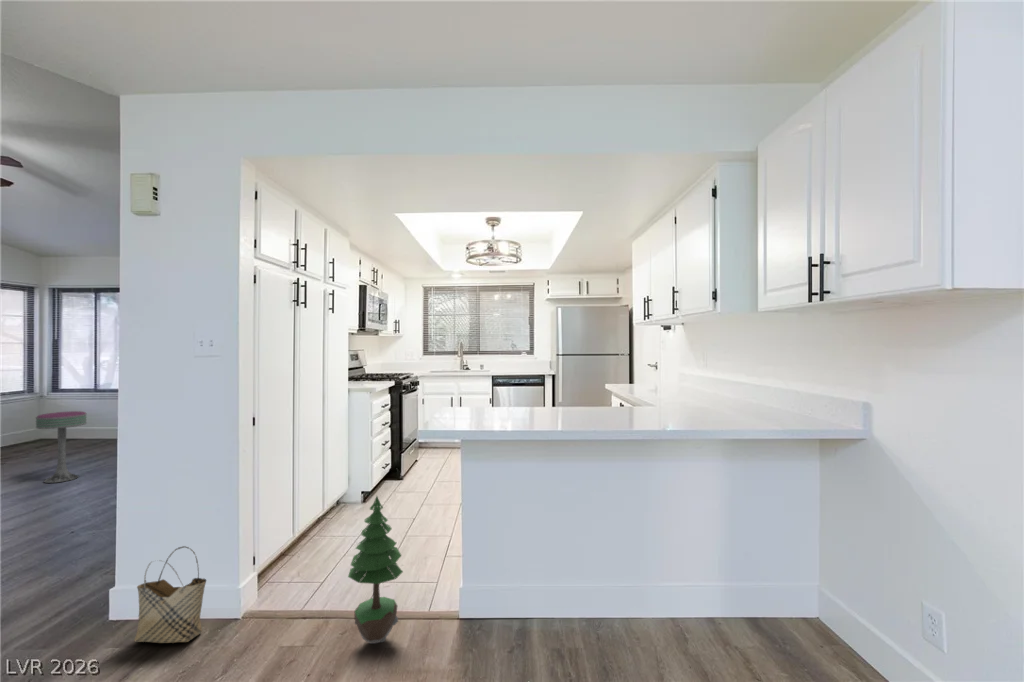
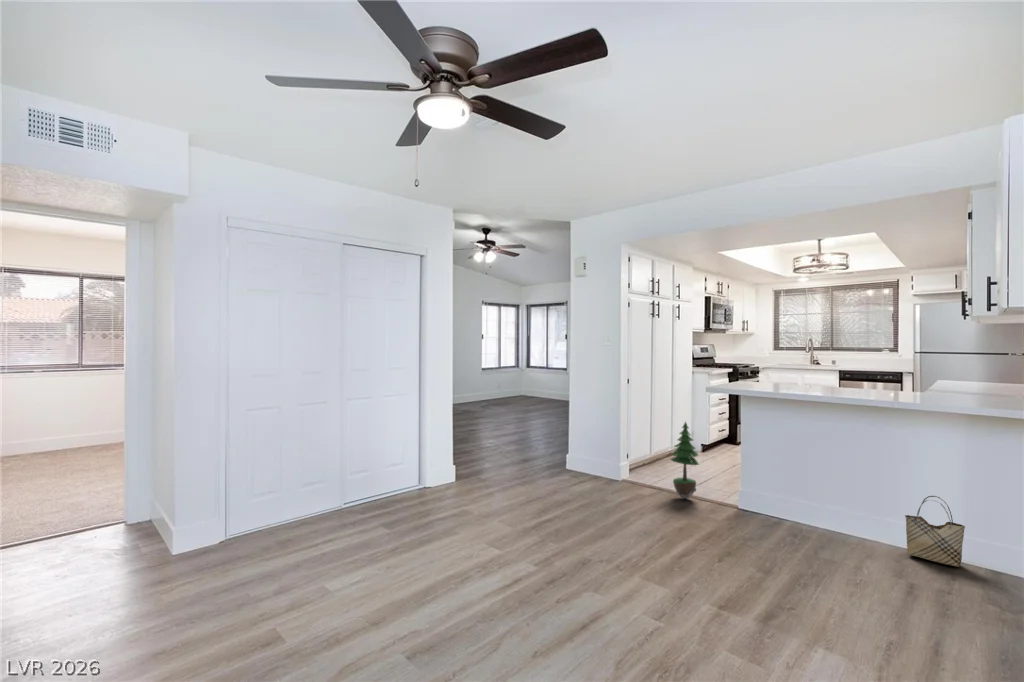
bar stool: present [36,411,86,483] -> none [527,378,548,417]
woven basket: present [134,546,206,643] -> present [905,496,965,567]

